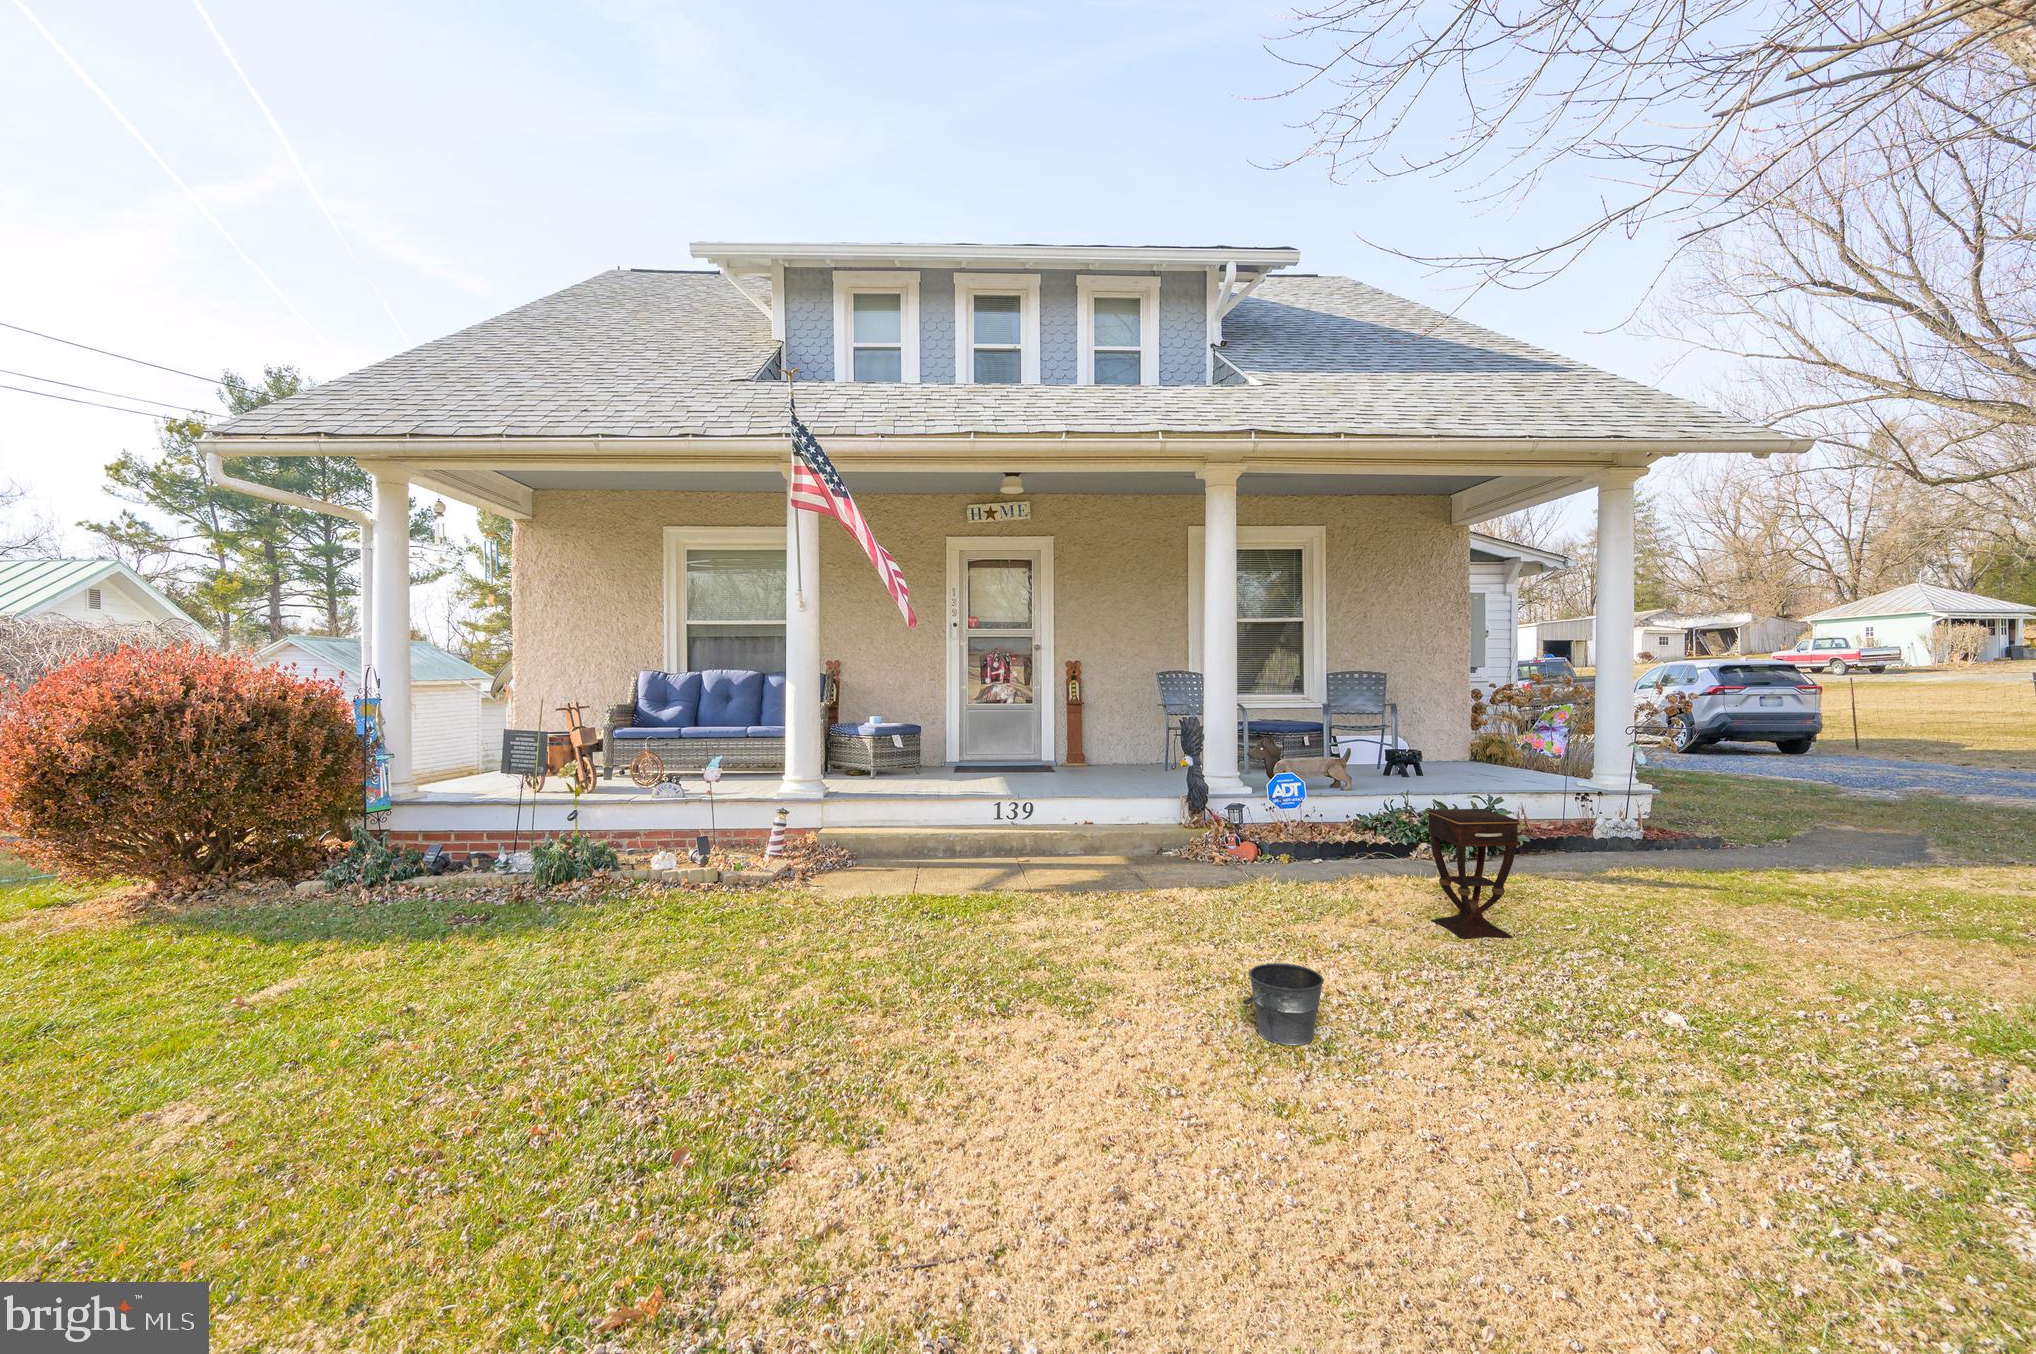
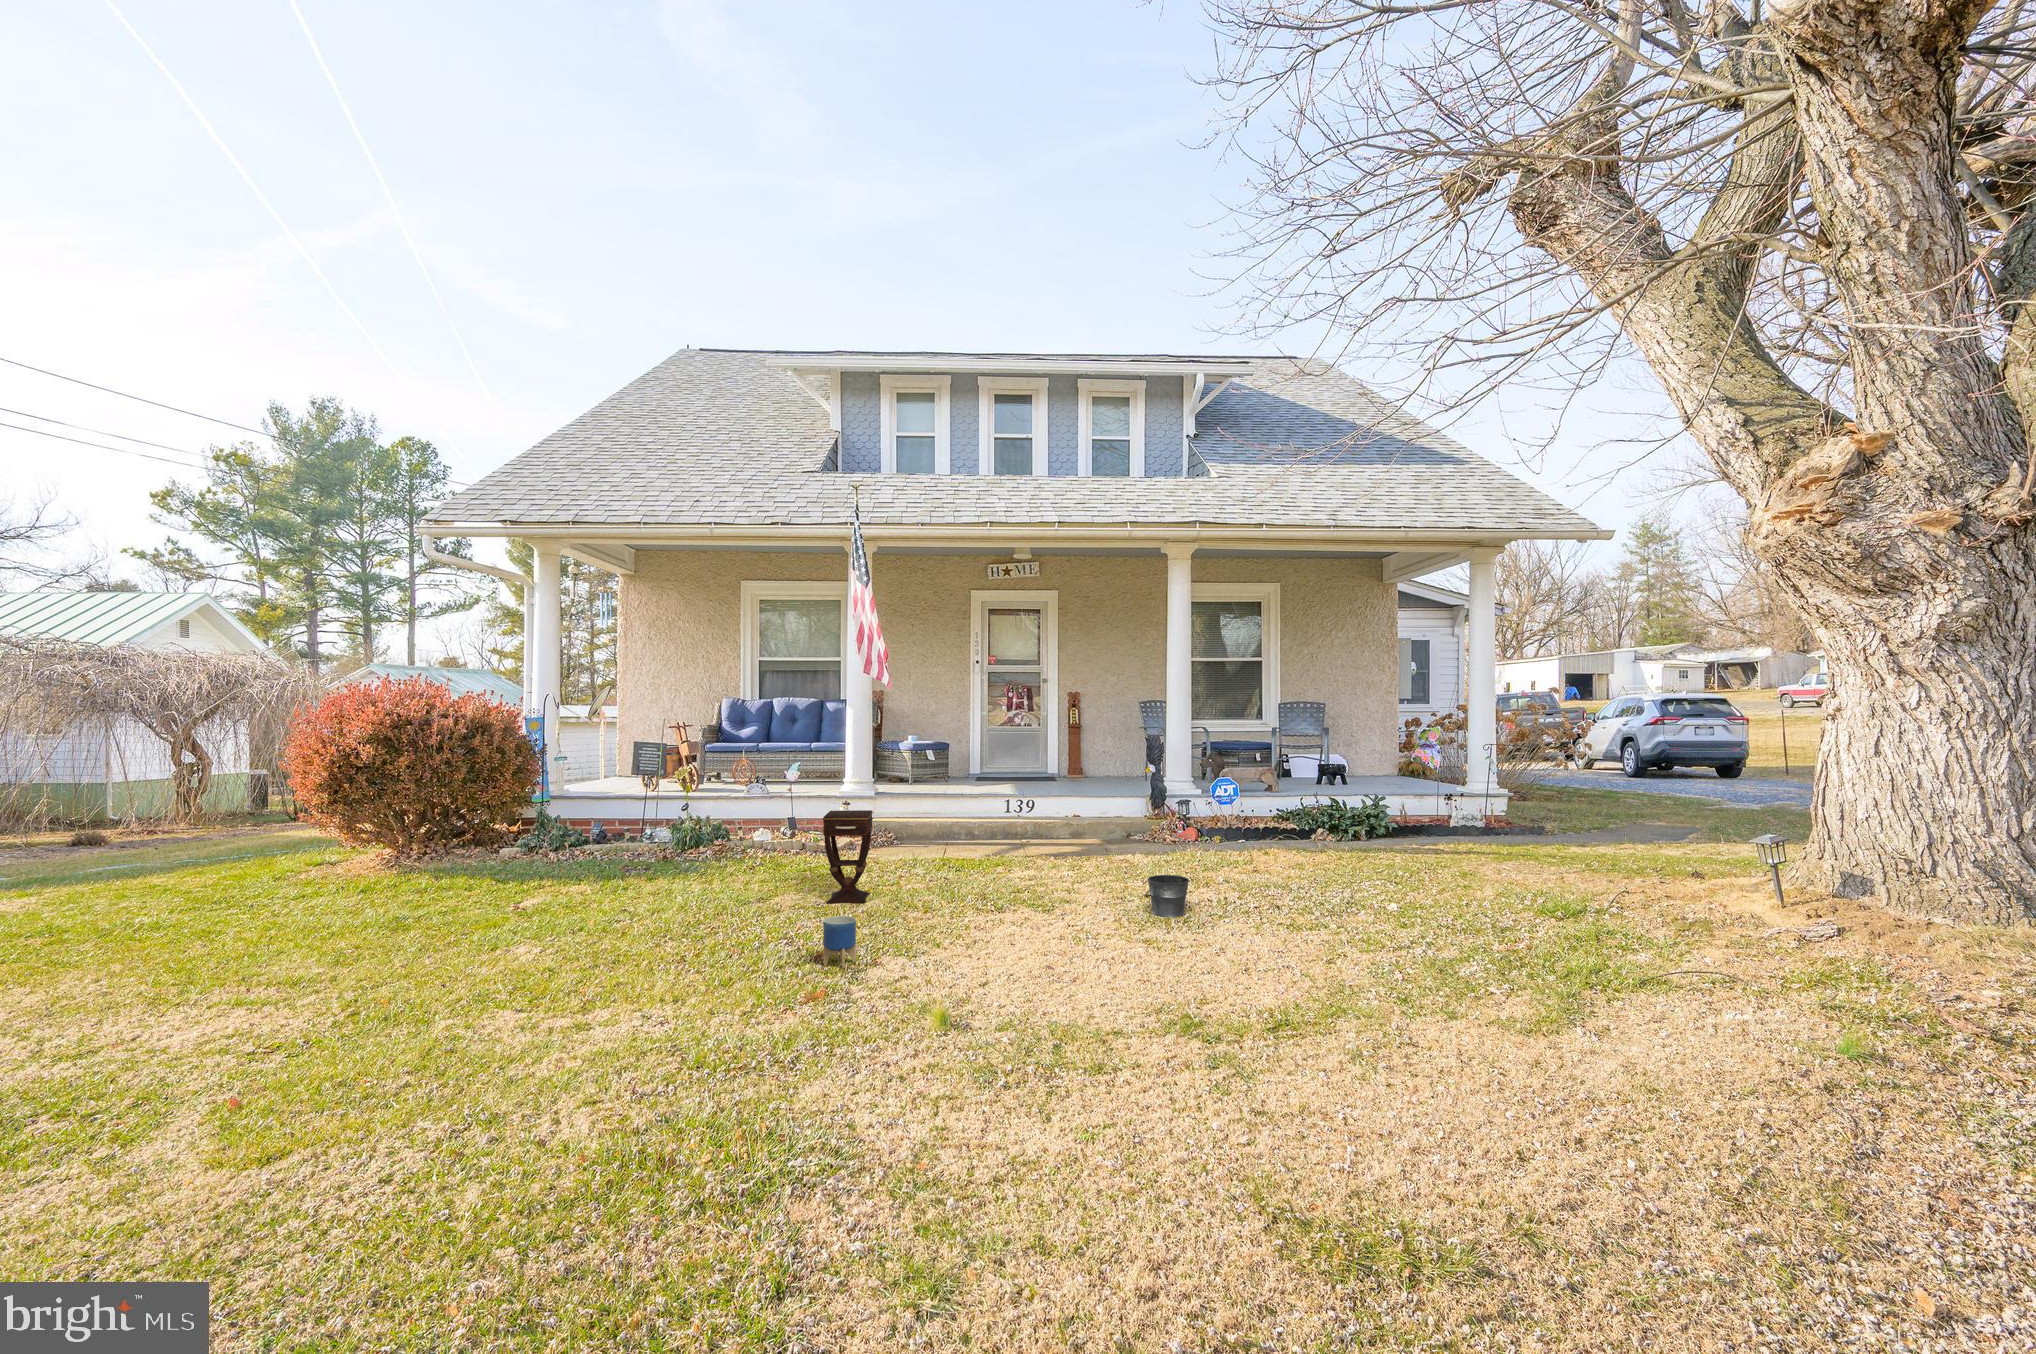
side table: present [1428,809,1519,939] -> present [823,810,873,903]
planter: none [616,1122,692,1254] -> present [823,916,856,968]

